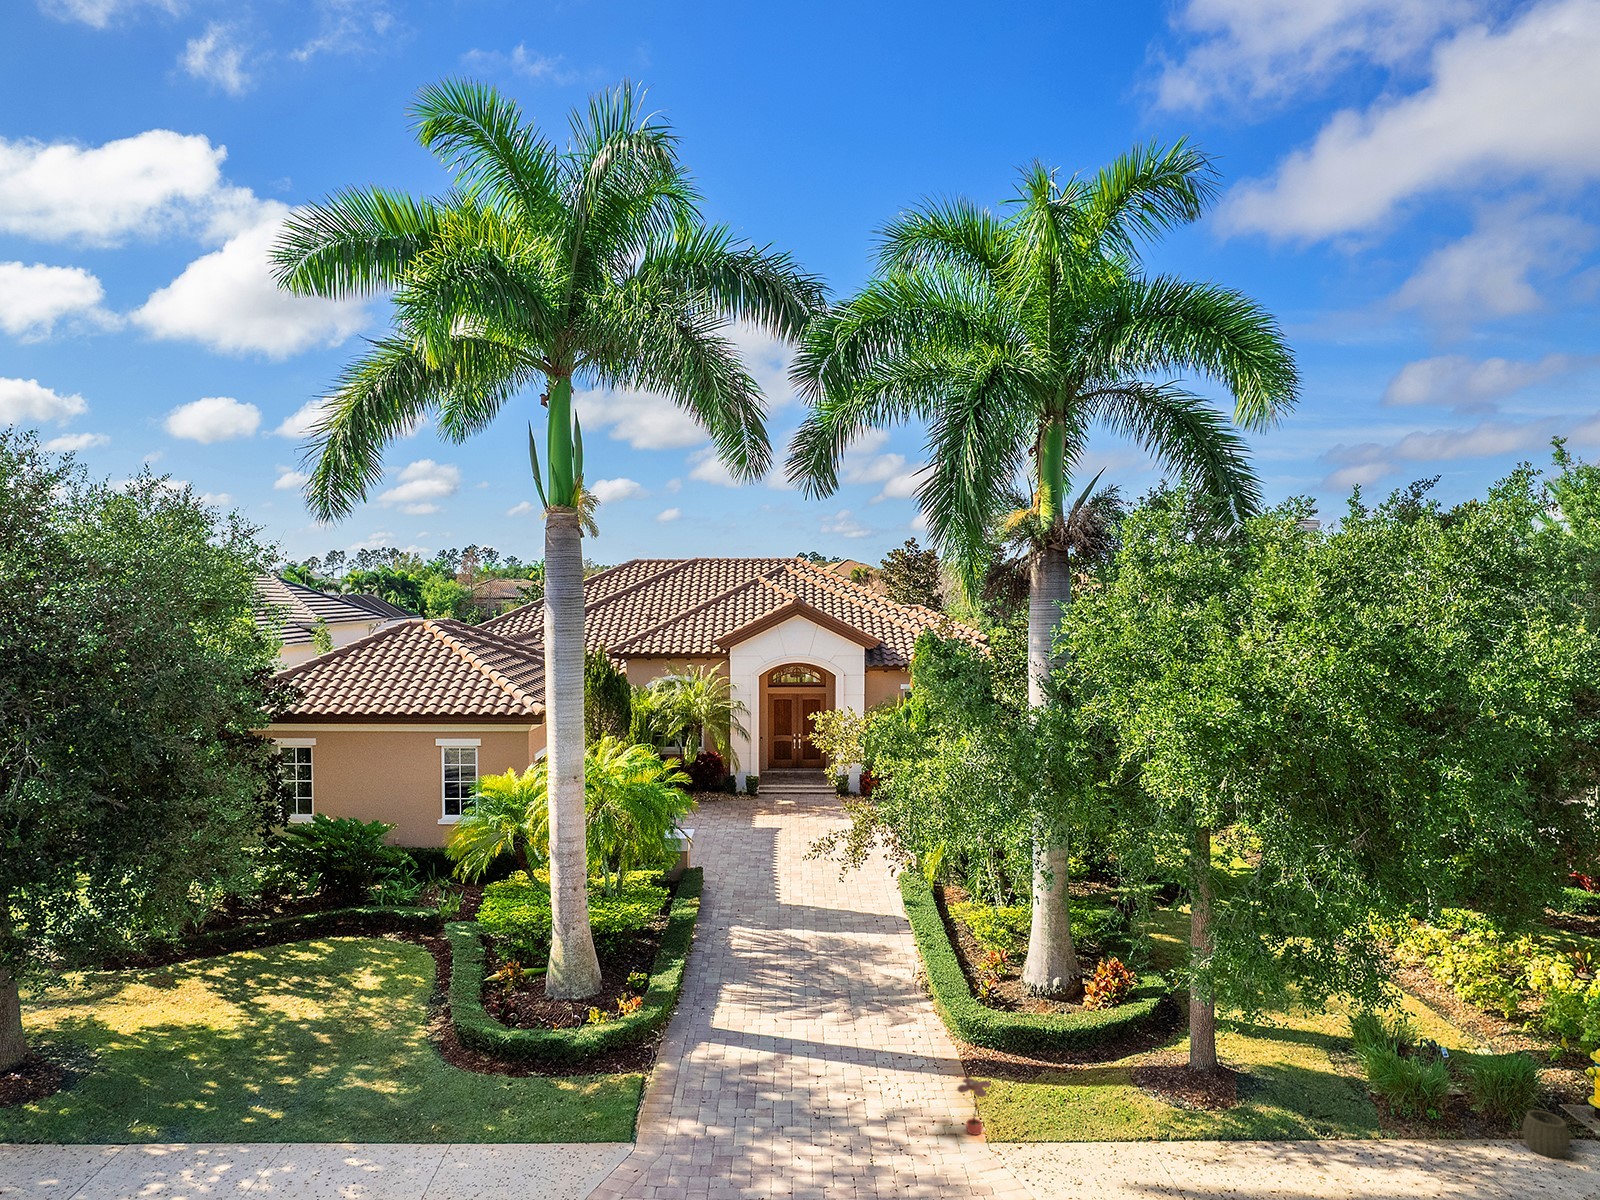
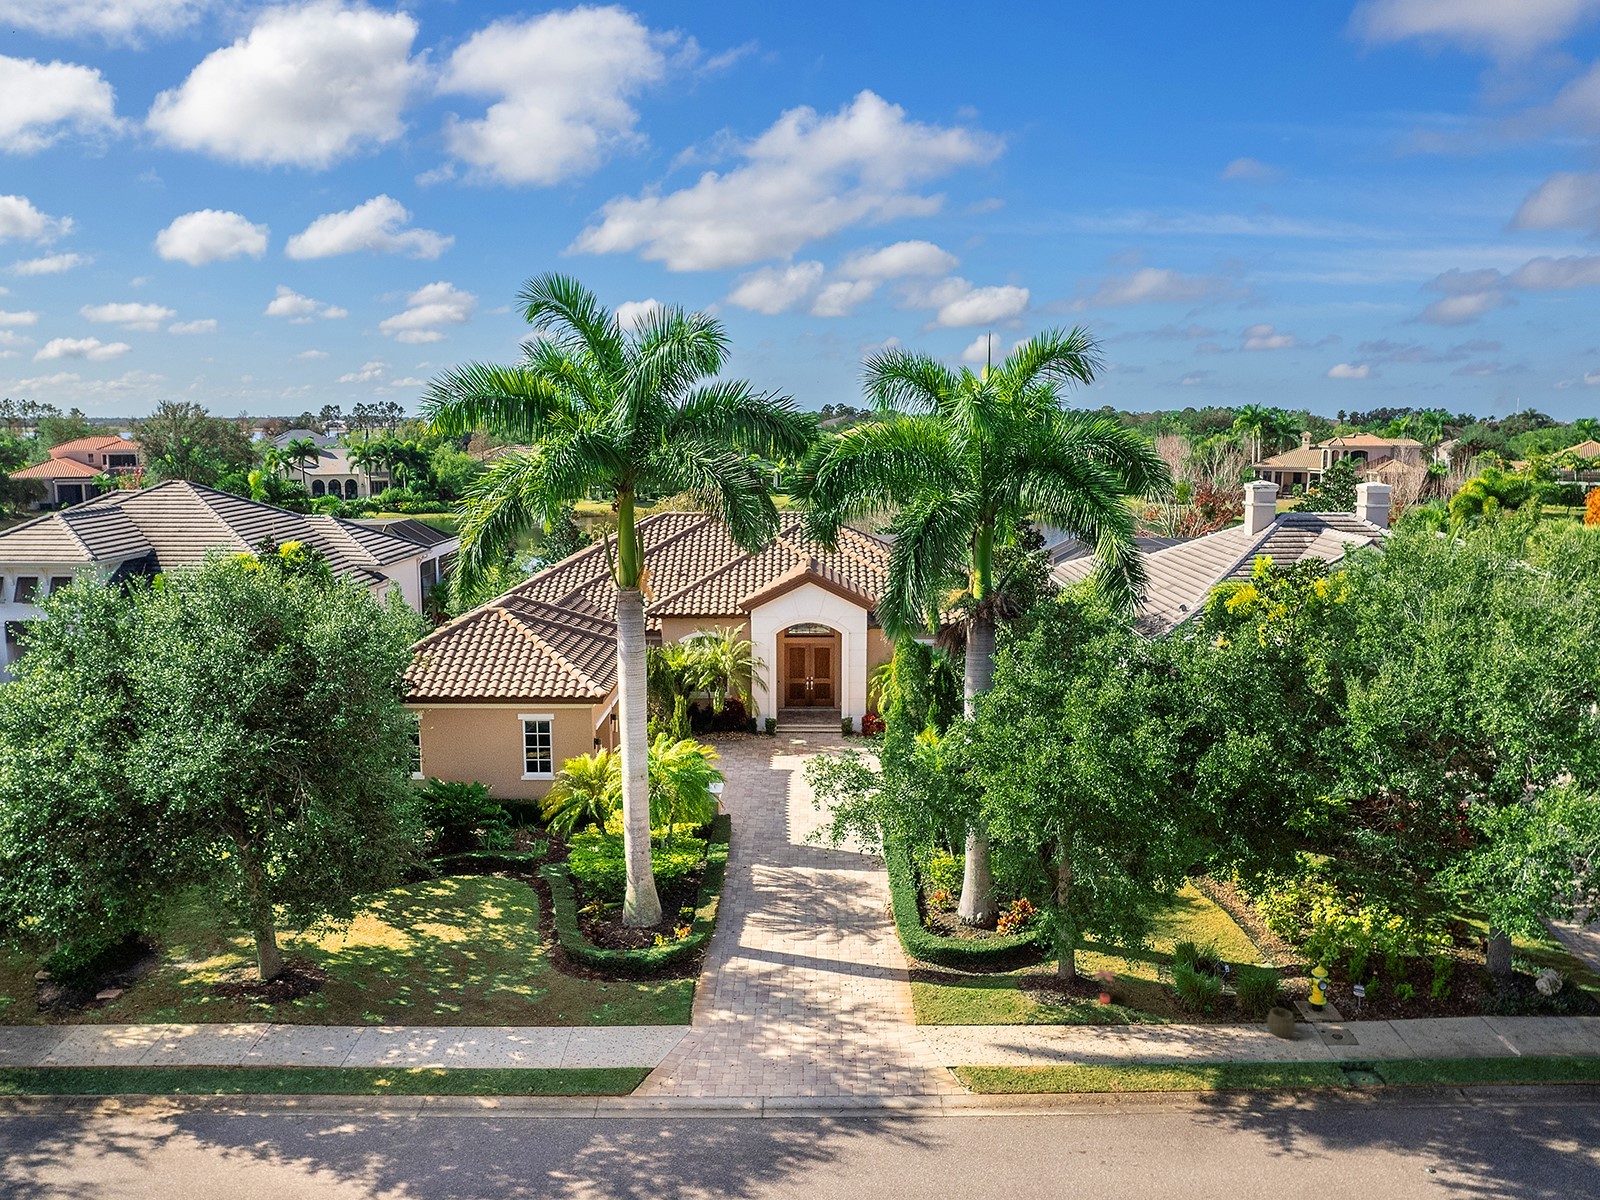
potted plant: present [958,1078,991,1135] -> present [1095,969,1116,1003]

